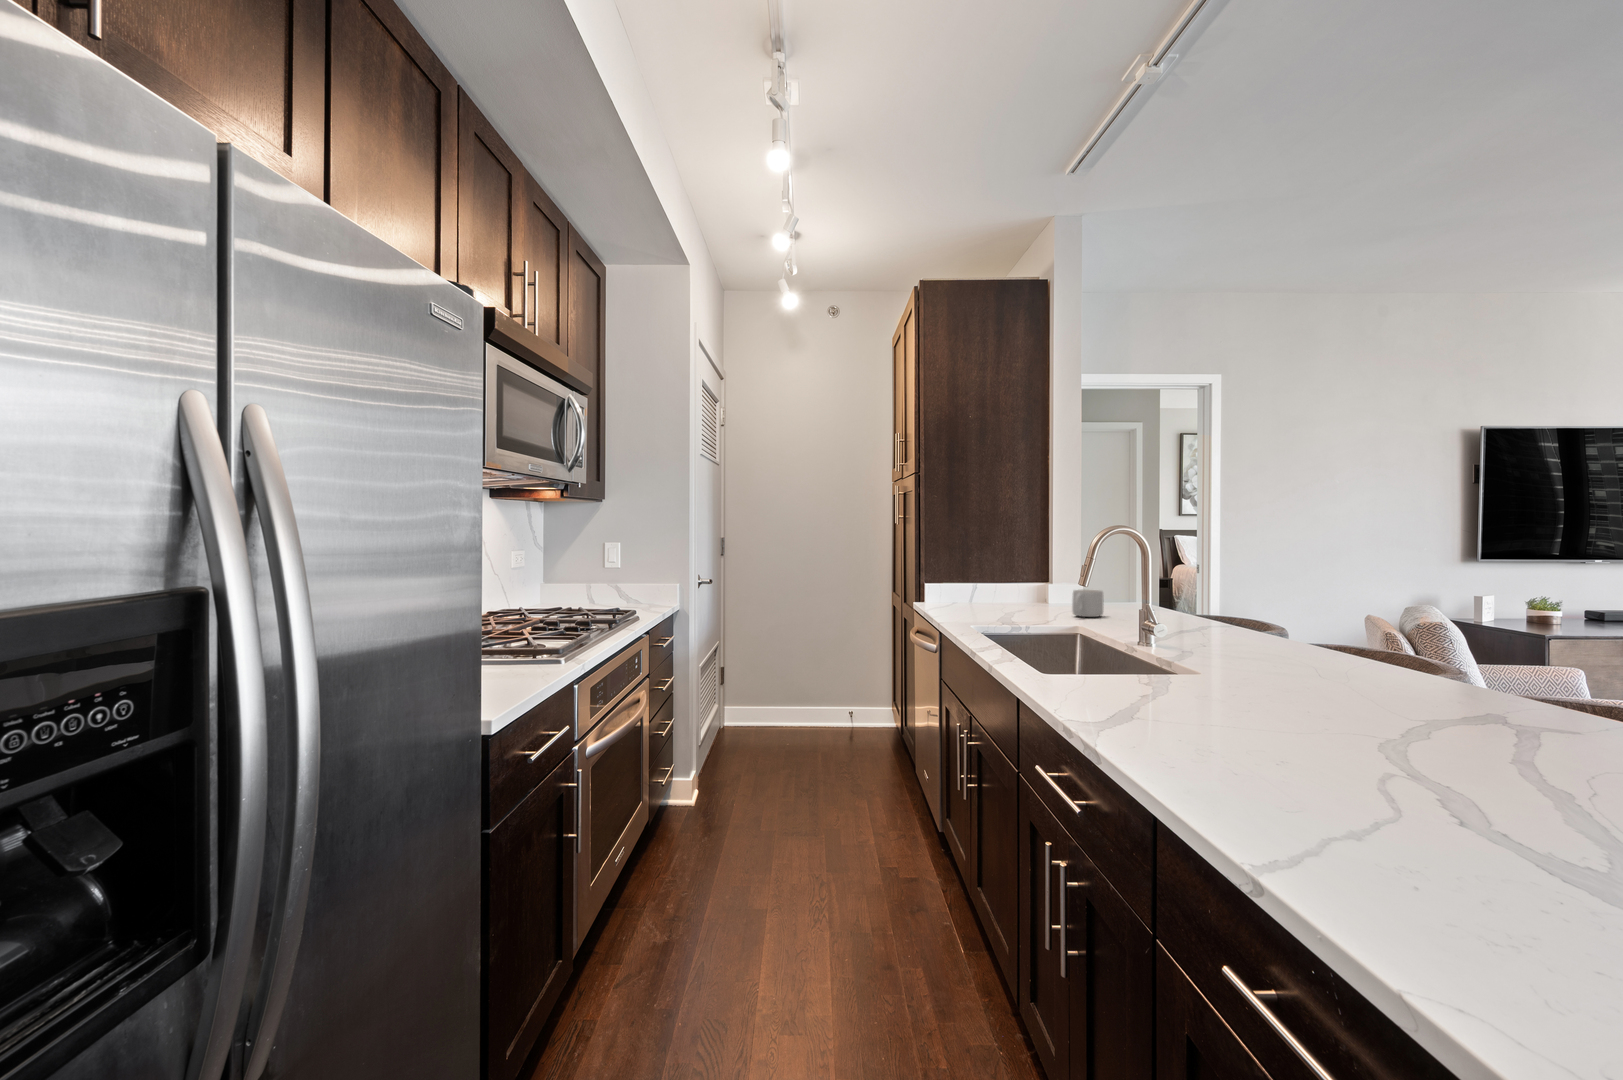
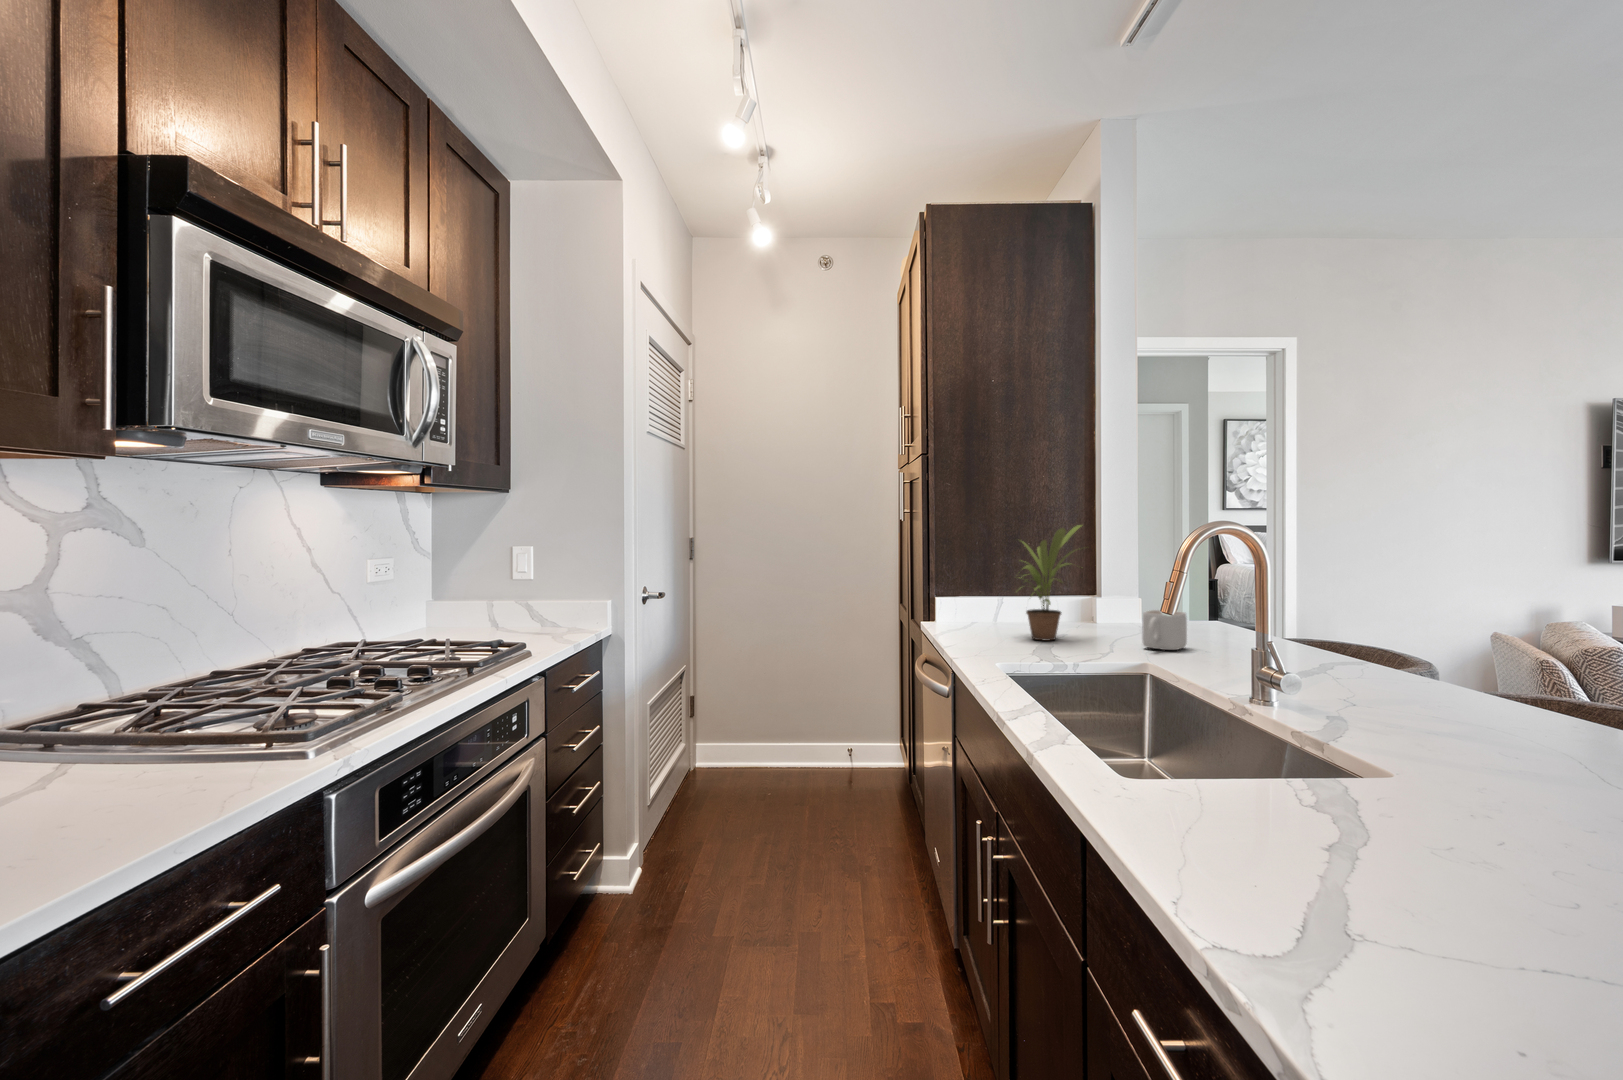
potted plant: none [983,528,1036,613] -> present [1021,525,1081,641]

